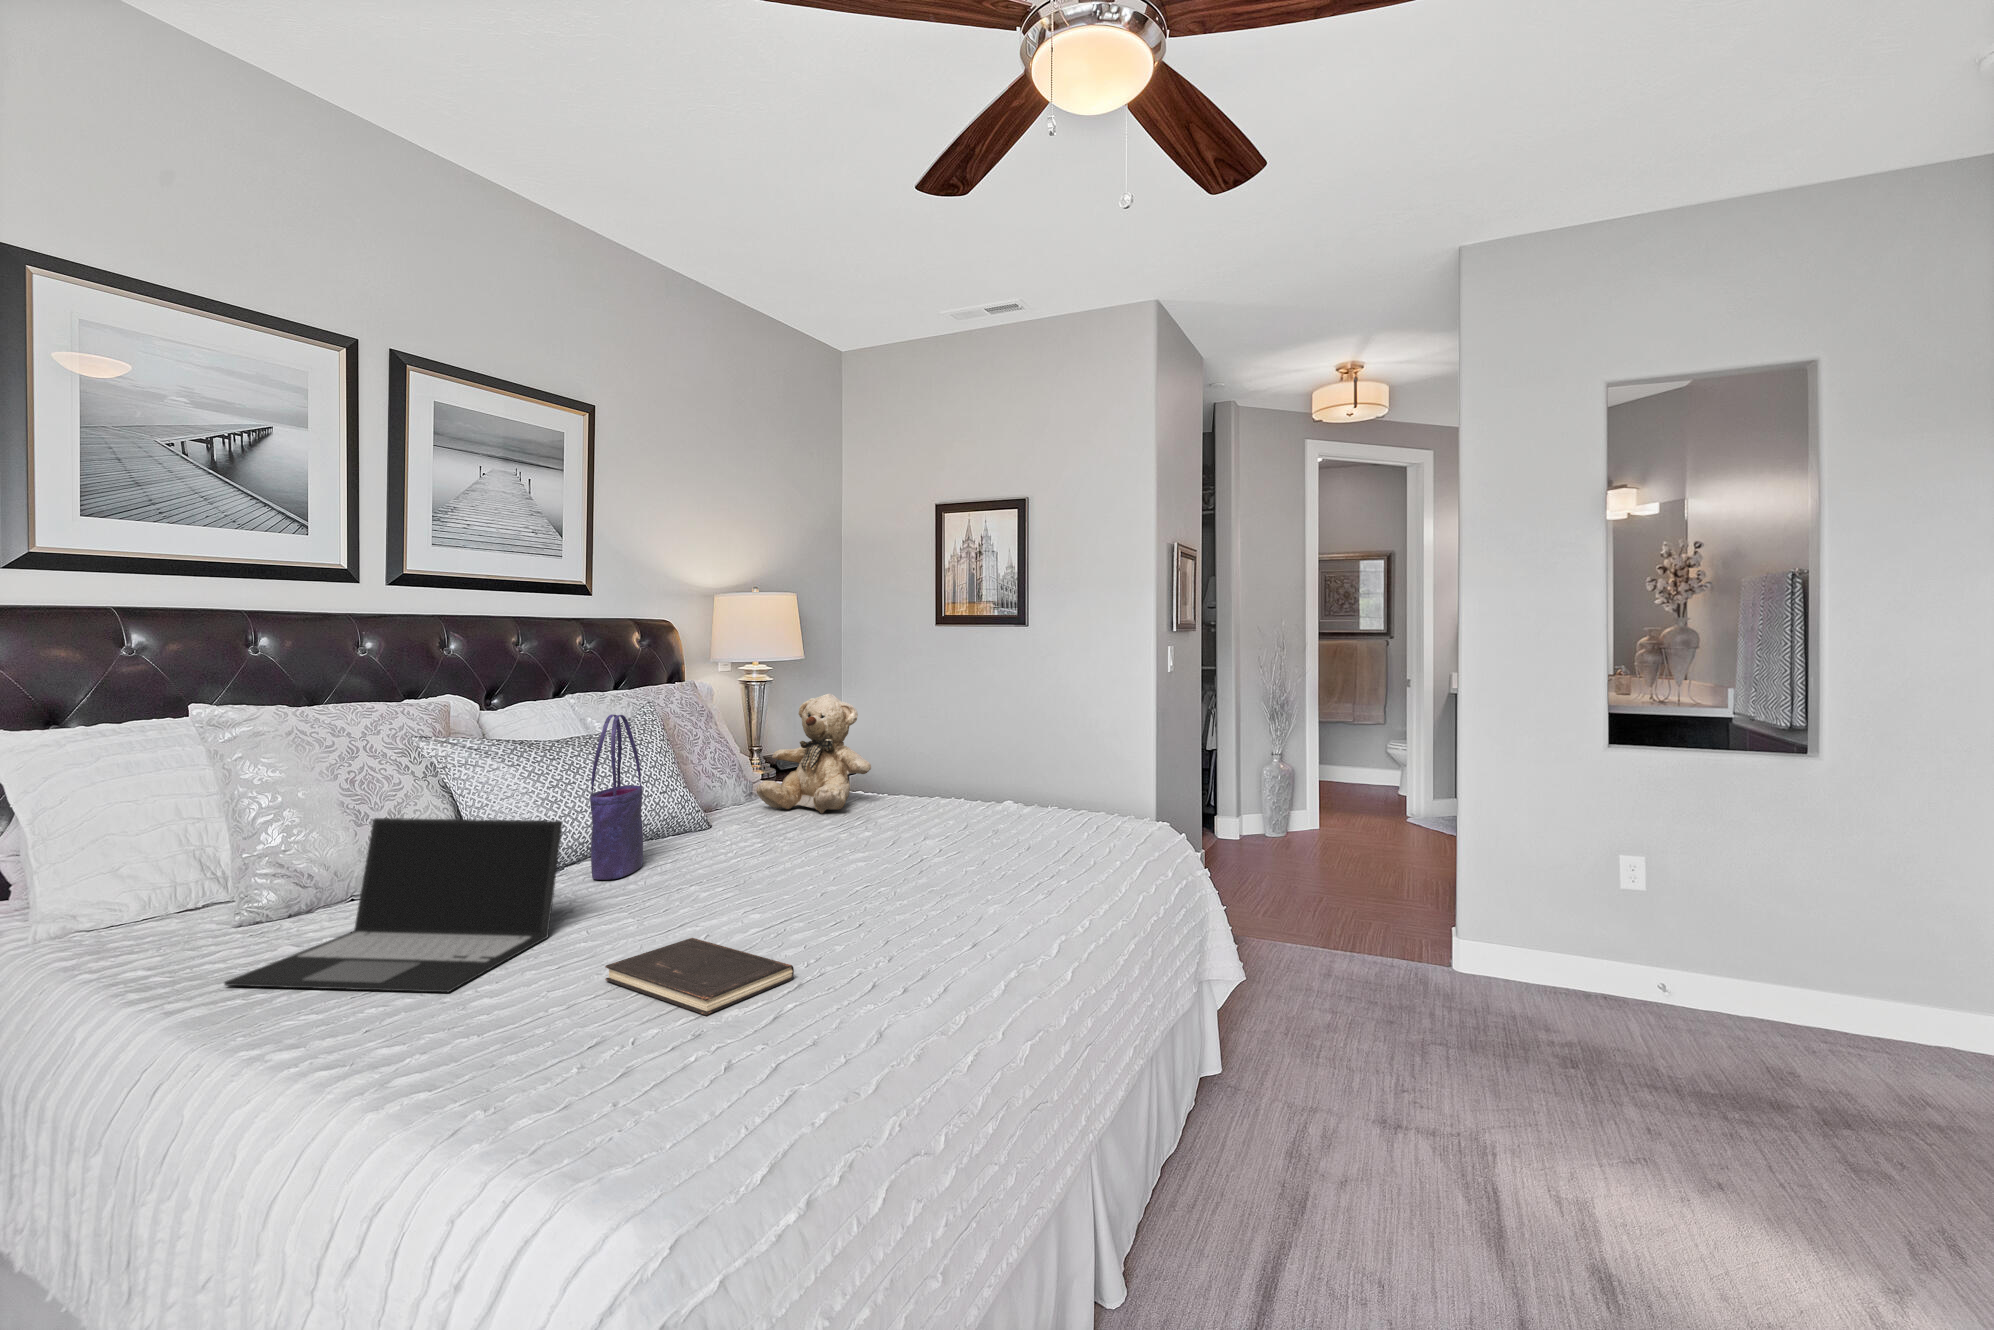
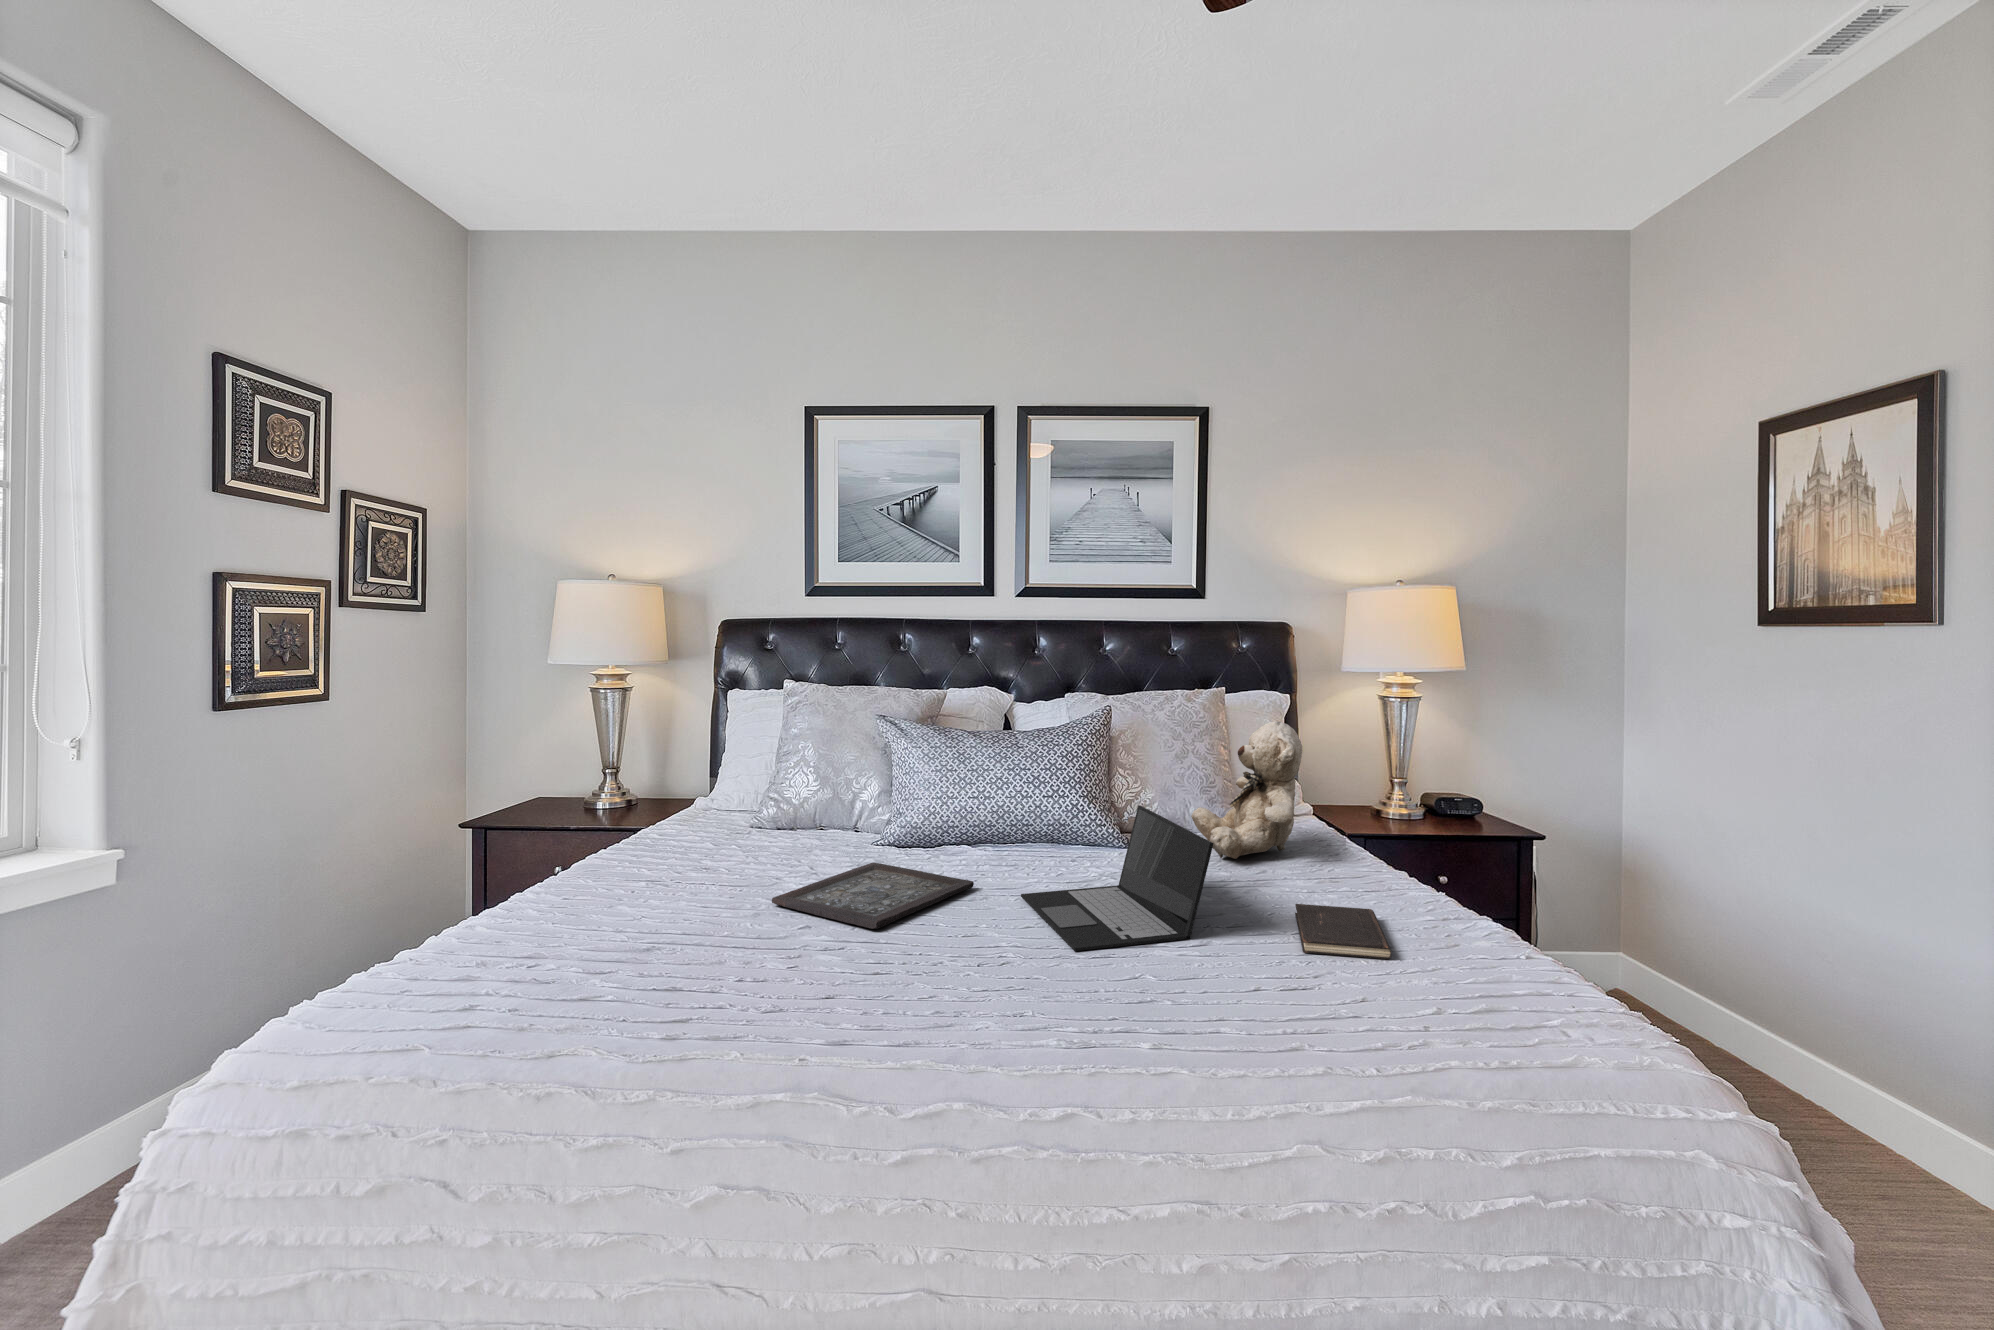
tote bag: present [590,715,643,880] -> none [903,722,964,857]
laptop: present [224,818,563,992] -> present [1021,805,1213,951]
tray: none [622,863,836,936] -> present [772,862,974,929]
hardcover book: present [605,938,794,1015] -> present [1295,904,1392,959]

